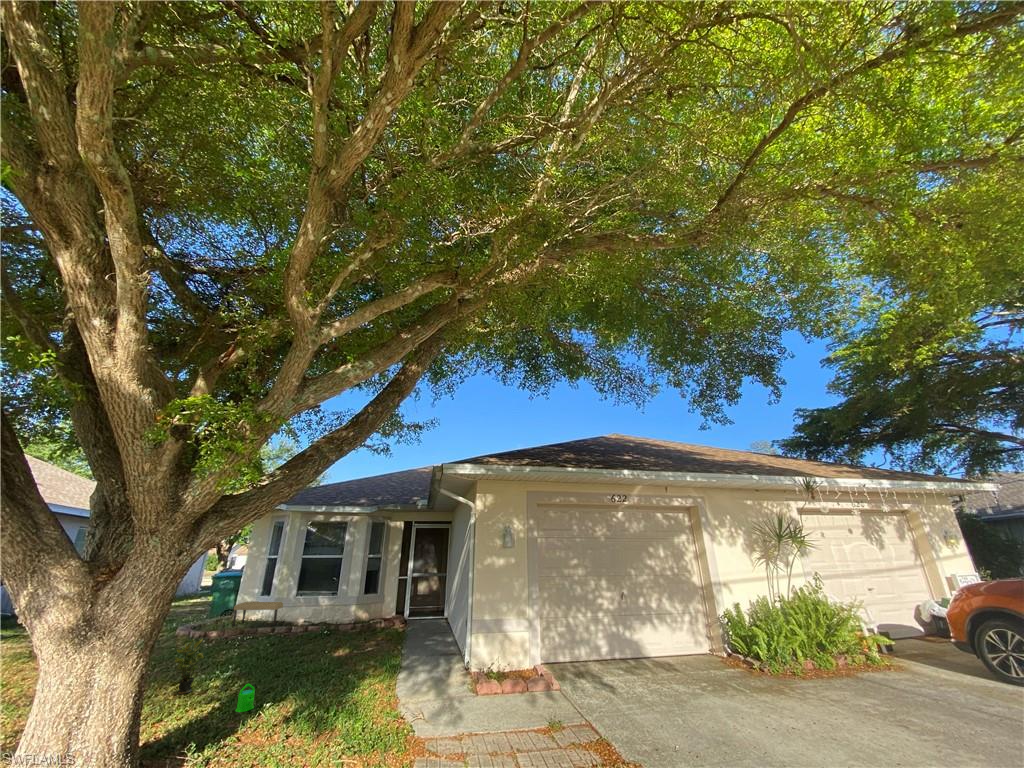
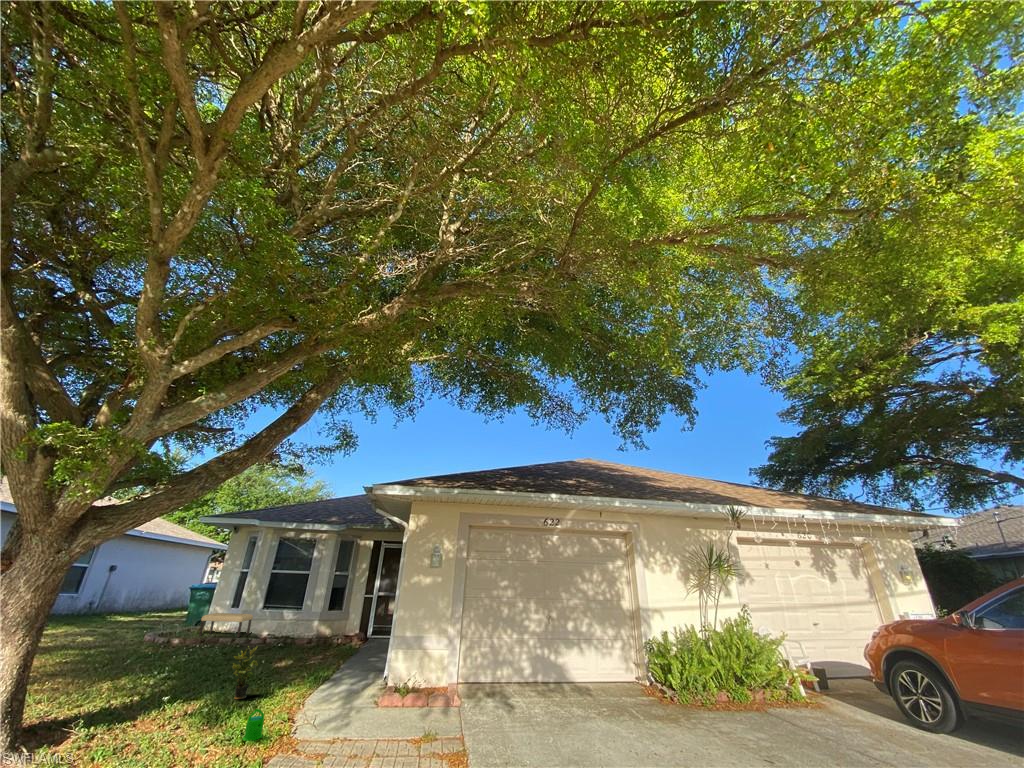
potted plant: present [175,639,204,694] -> present [232,647,258,700]
watering can: present [235,684,255,712] -> present [243,709,264,741]

